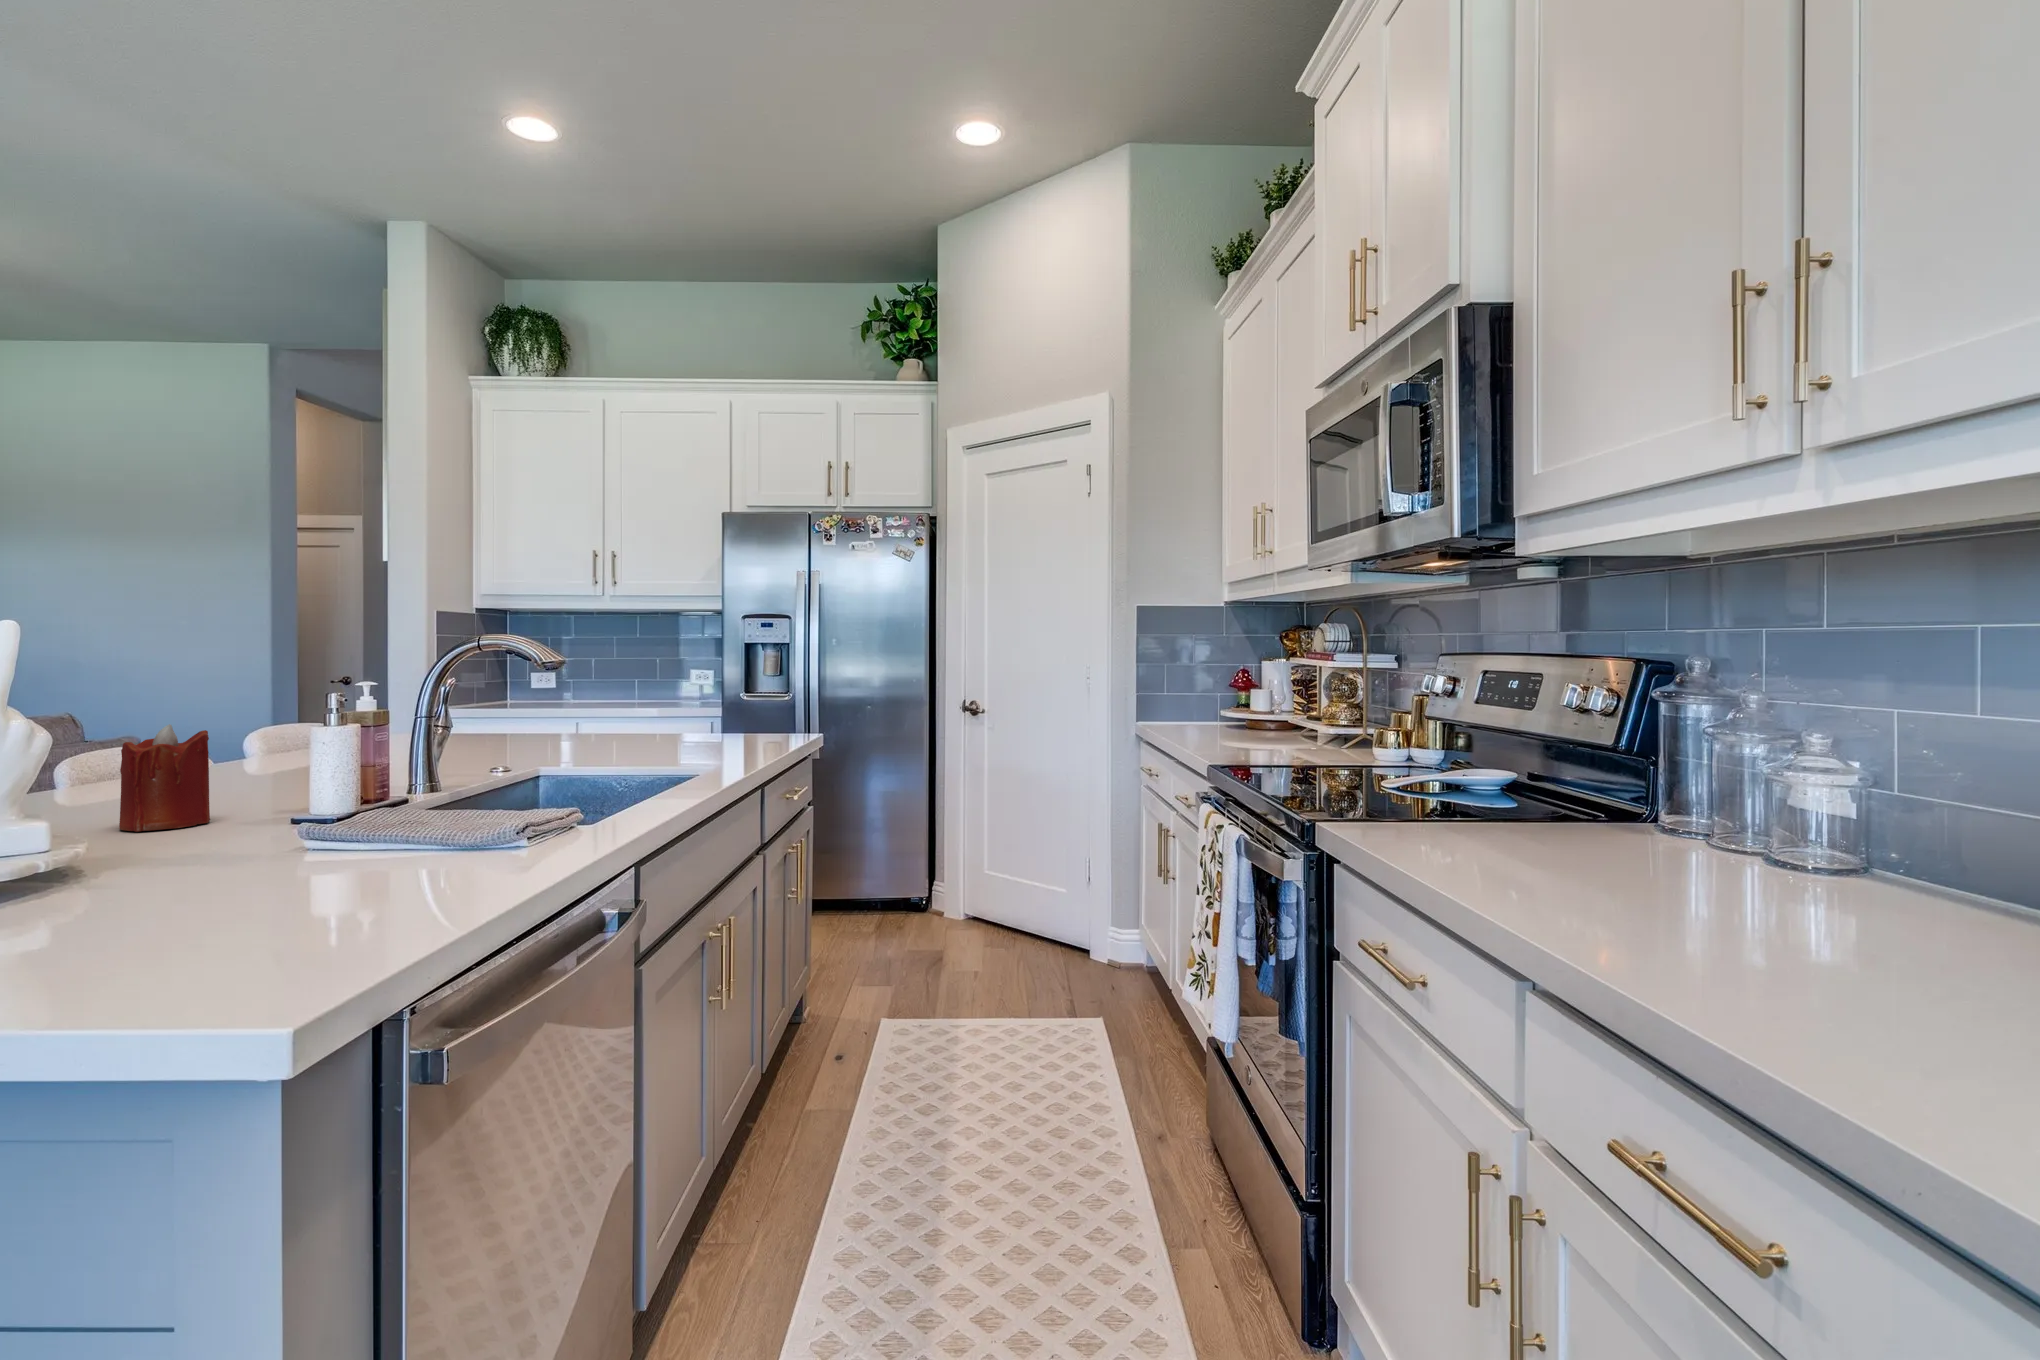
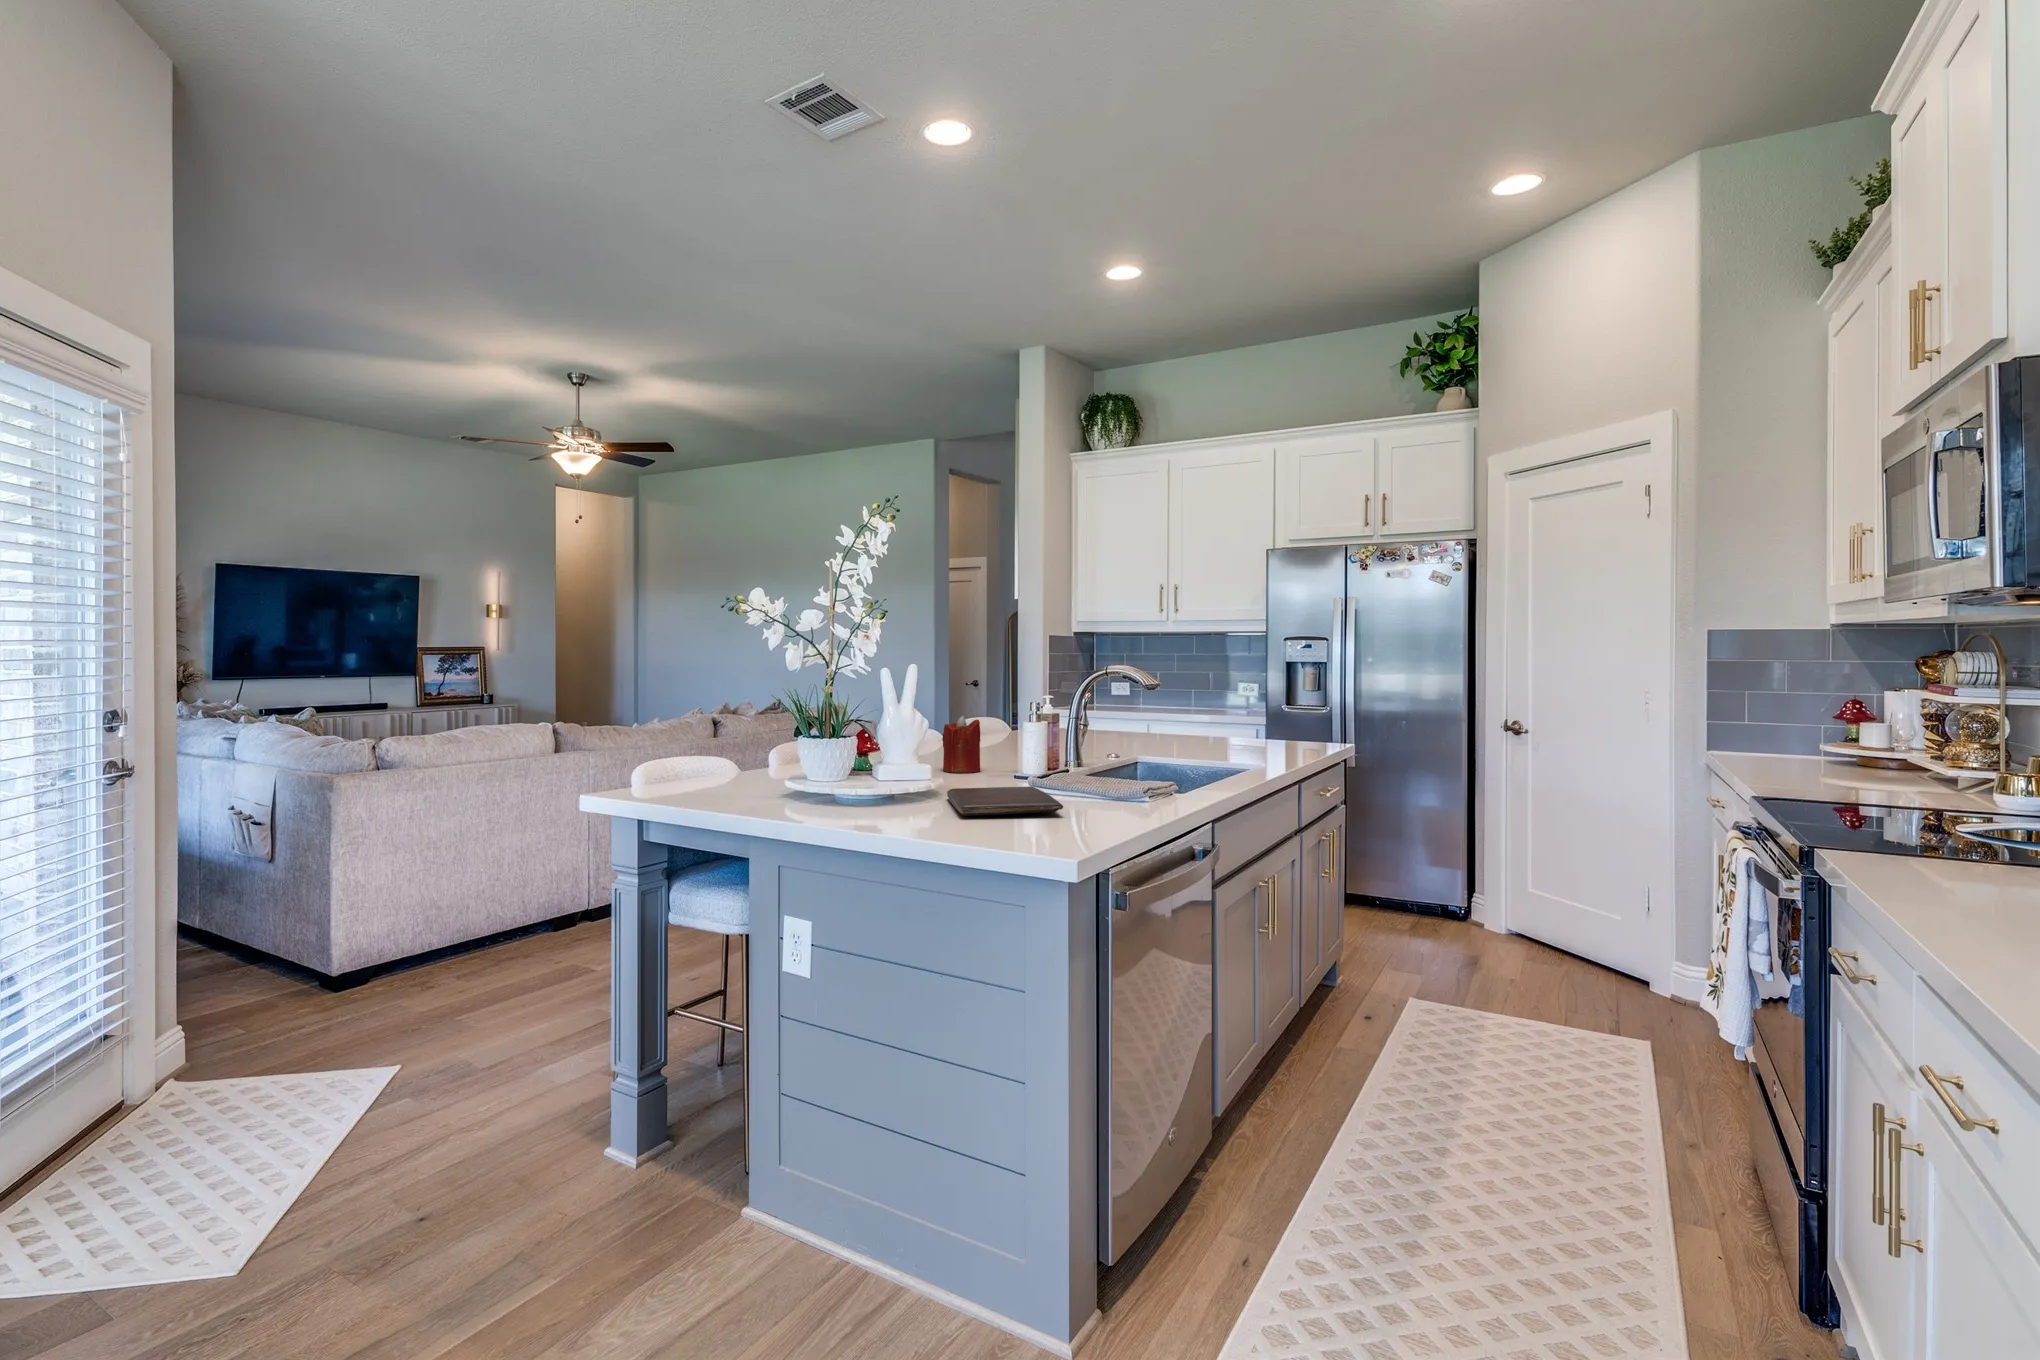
book: none [38,849,326,943] -> present [947,786,1063,816]

